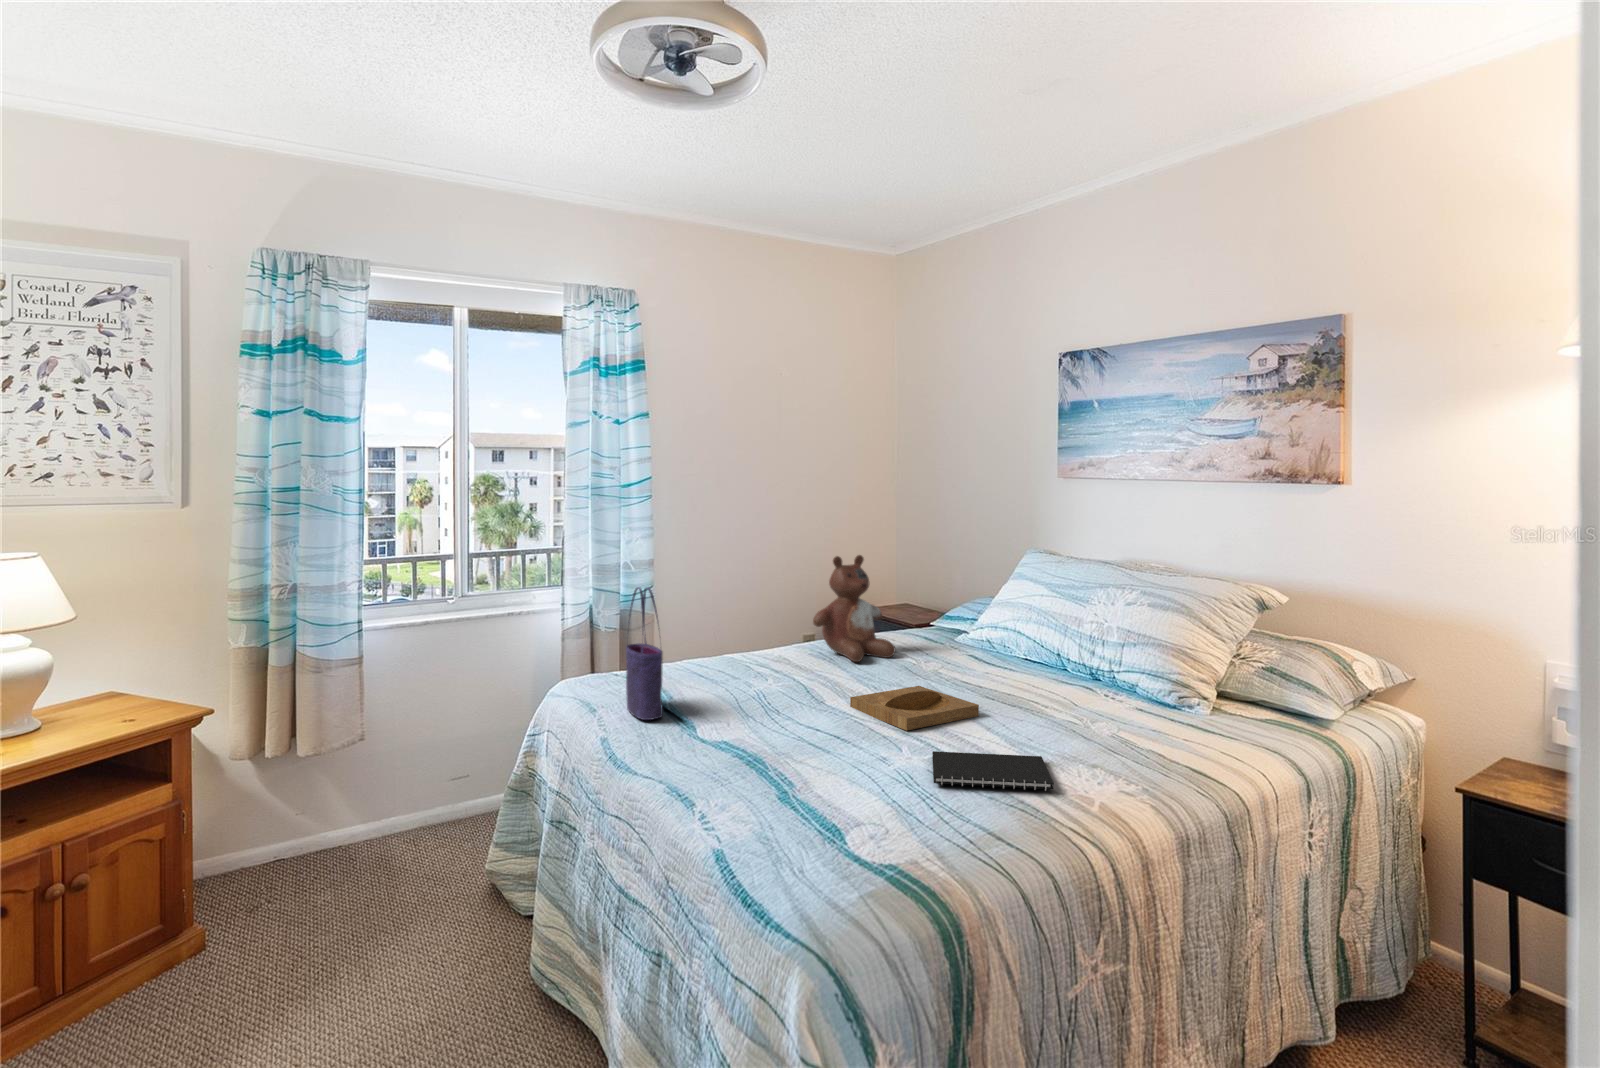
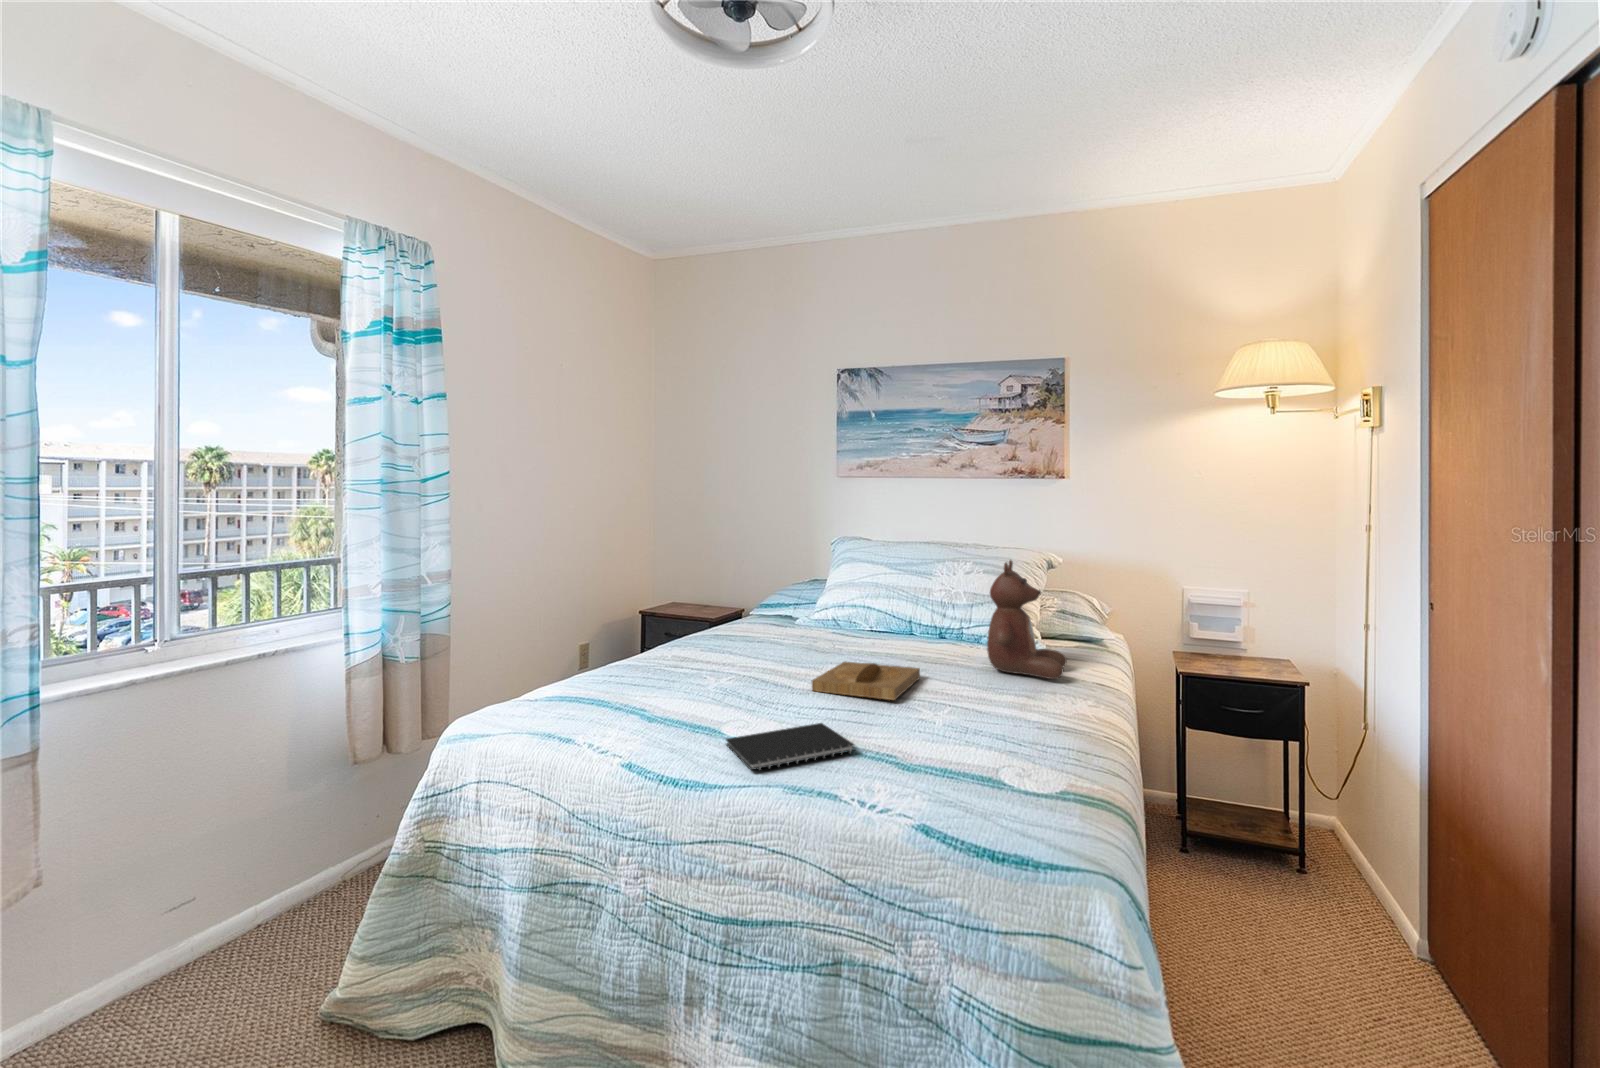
stuffed bear: present [813,555,896,662] -> present [987,560,1067,679]
tote bag: present [626,587,663,720] -> none [588,589,650,743]
notebook: present [932,751,1054,791] -> present [726,723,855,770]

